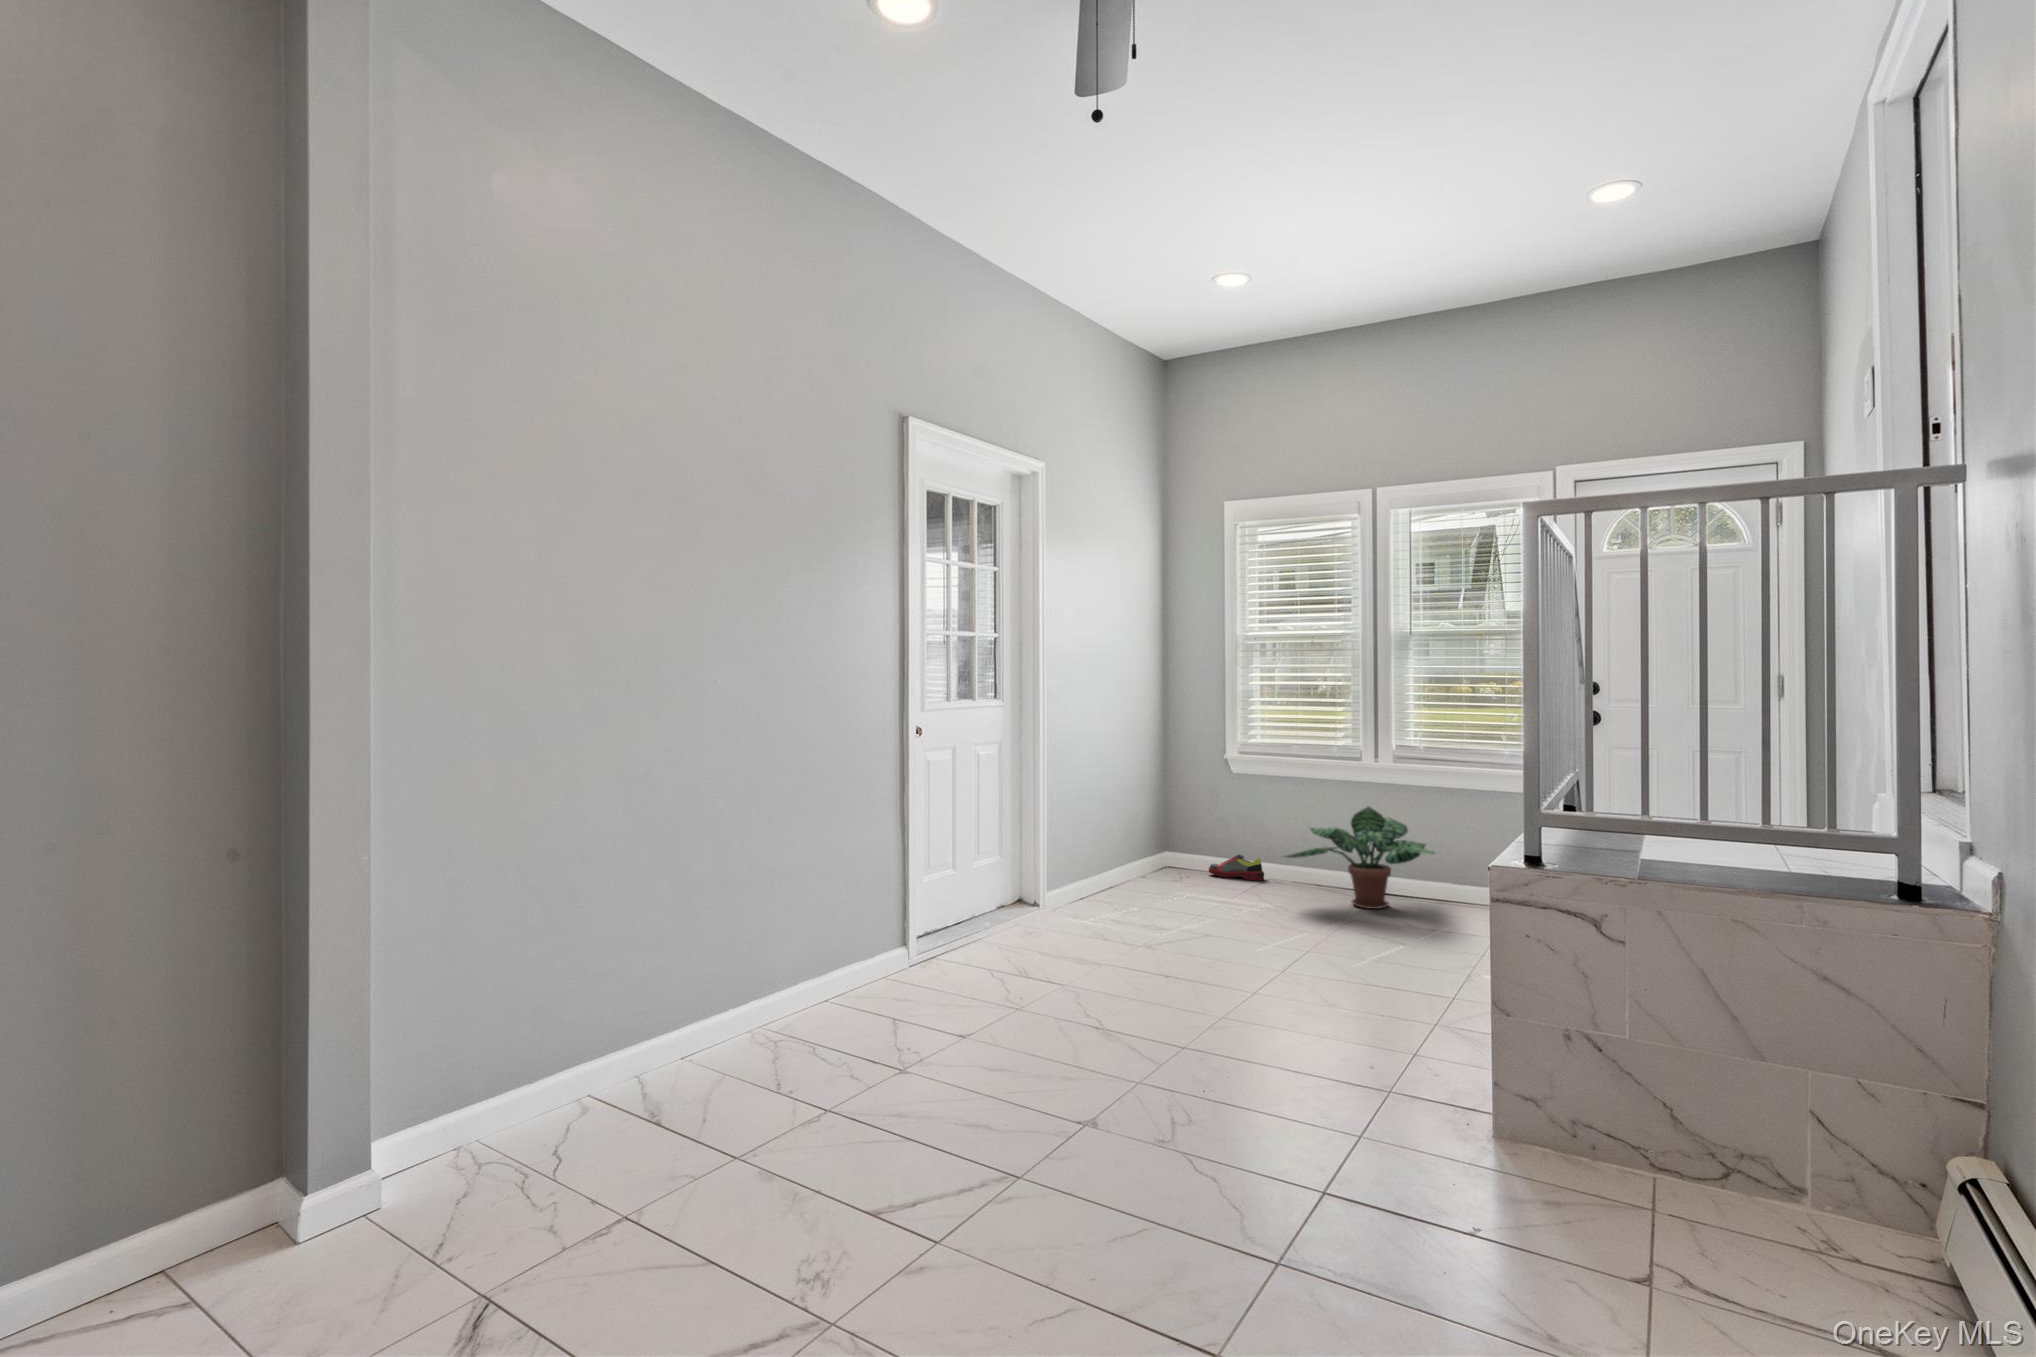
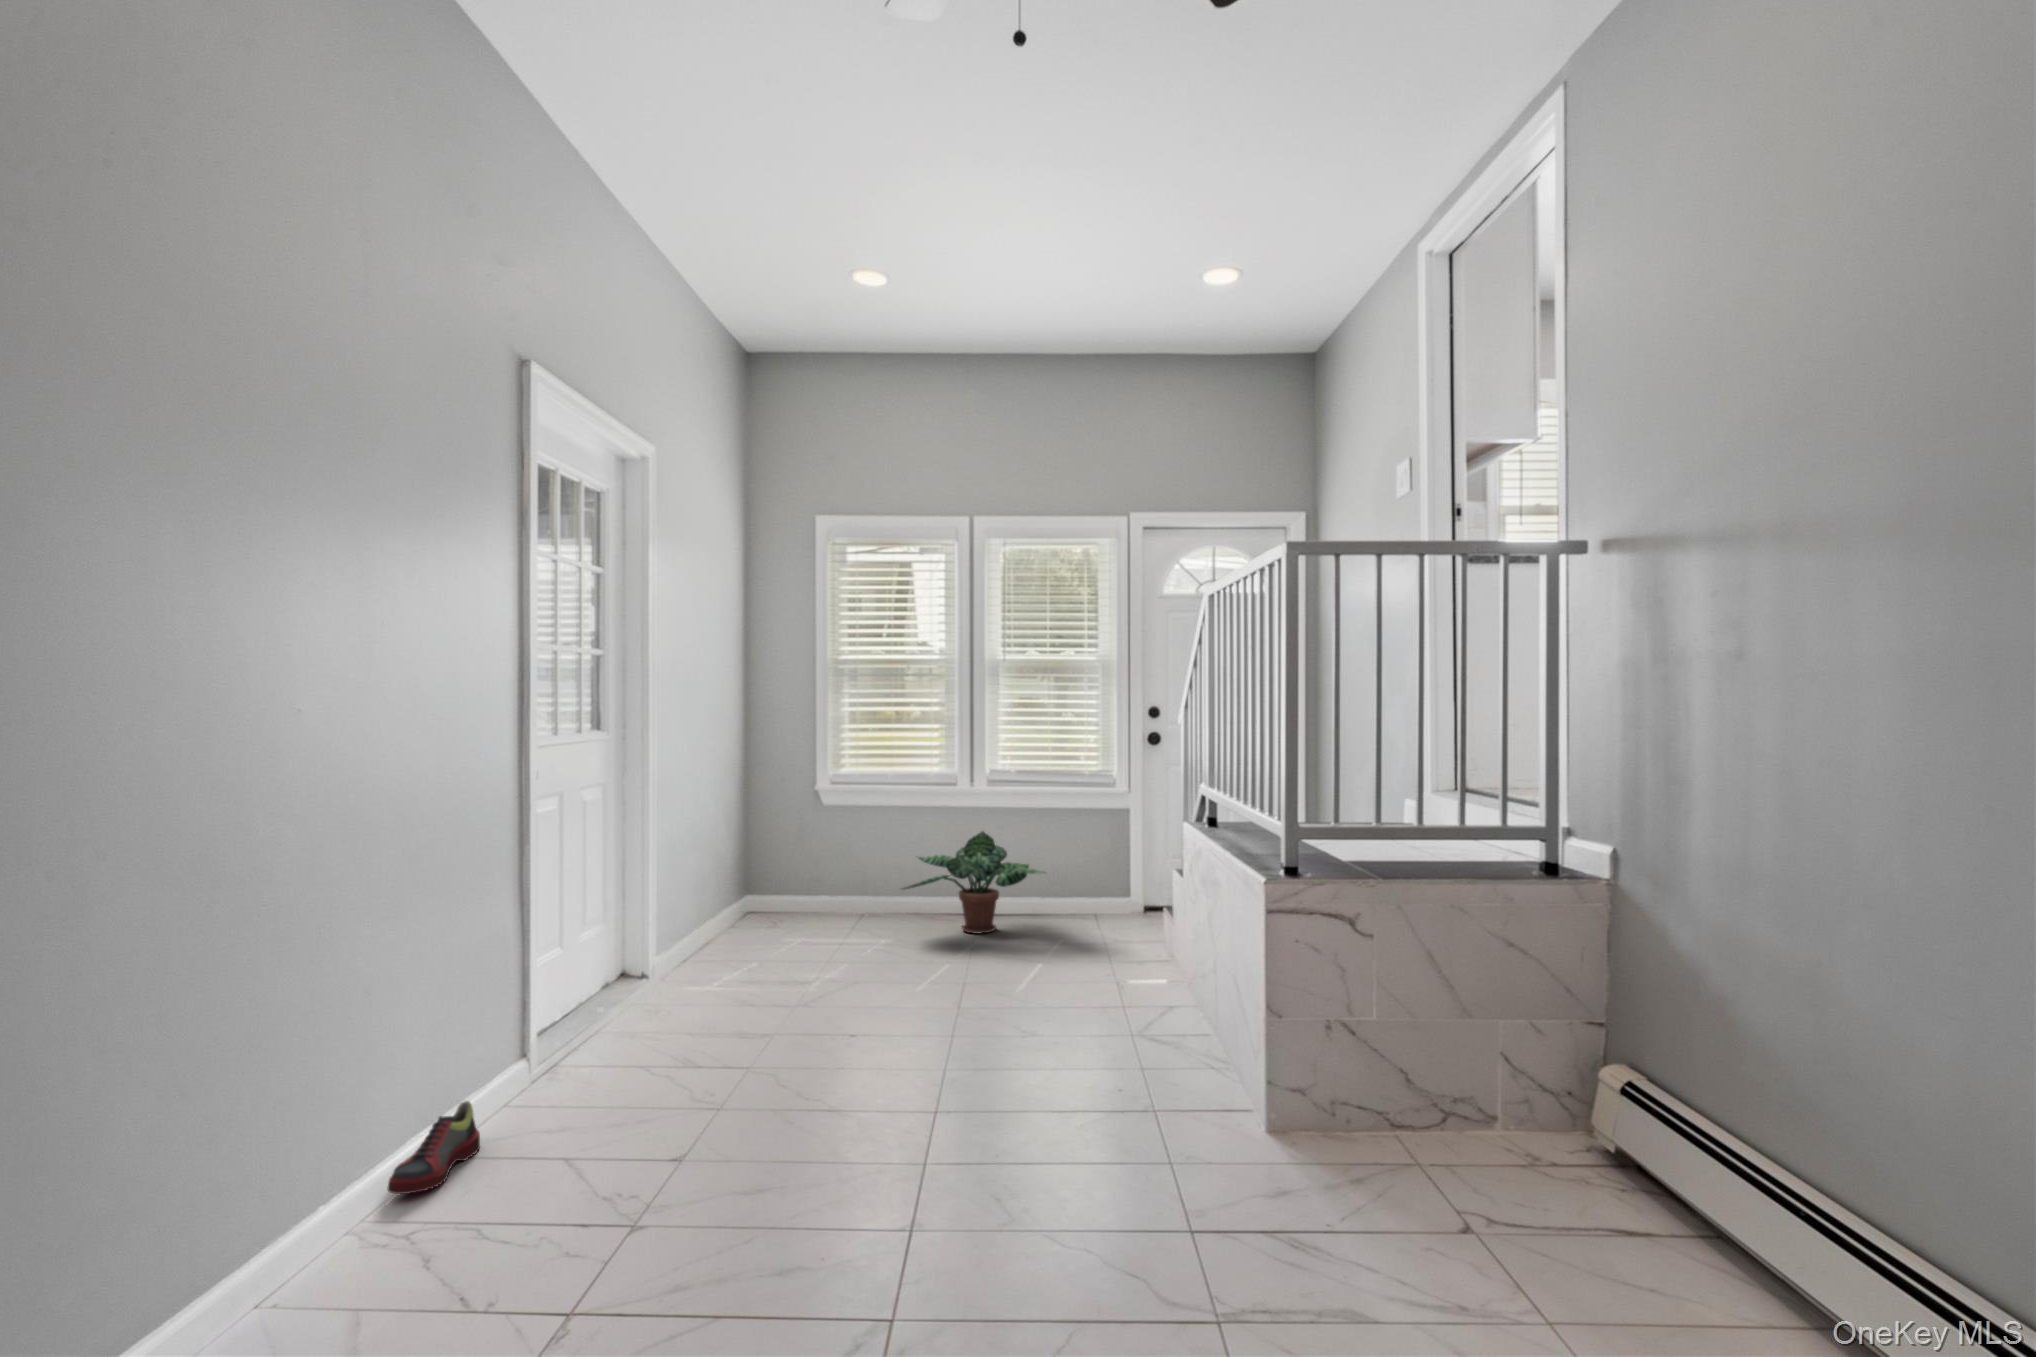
shoe: present [1209,854,1264,881] -> present [387,1101,480,1194]

